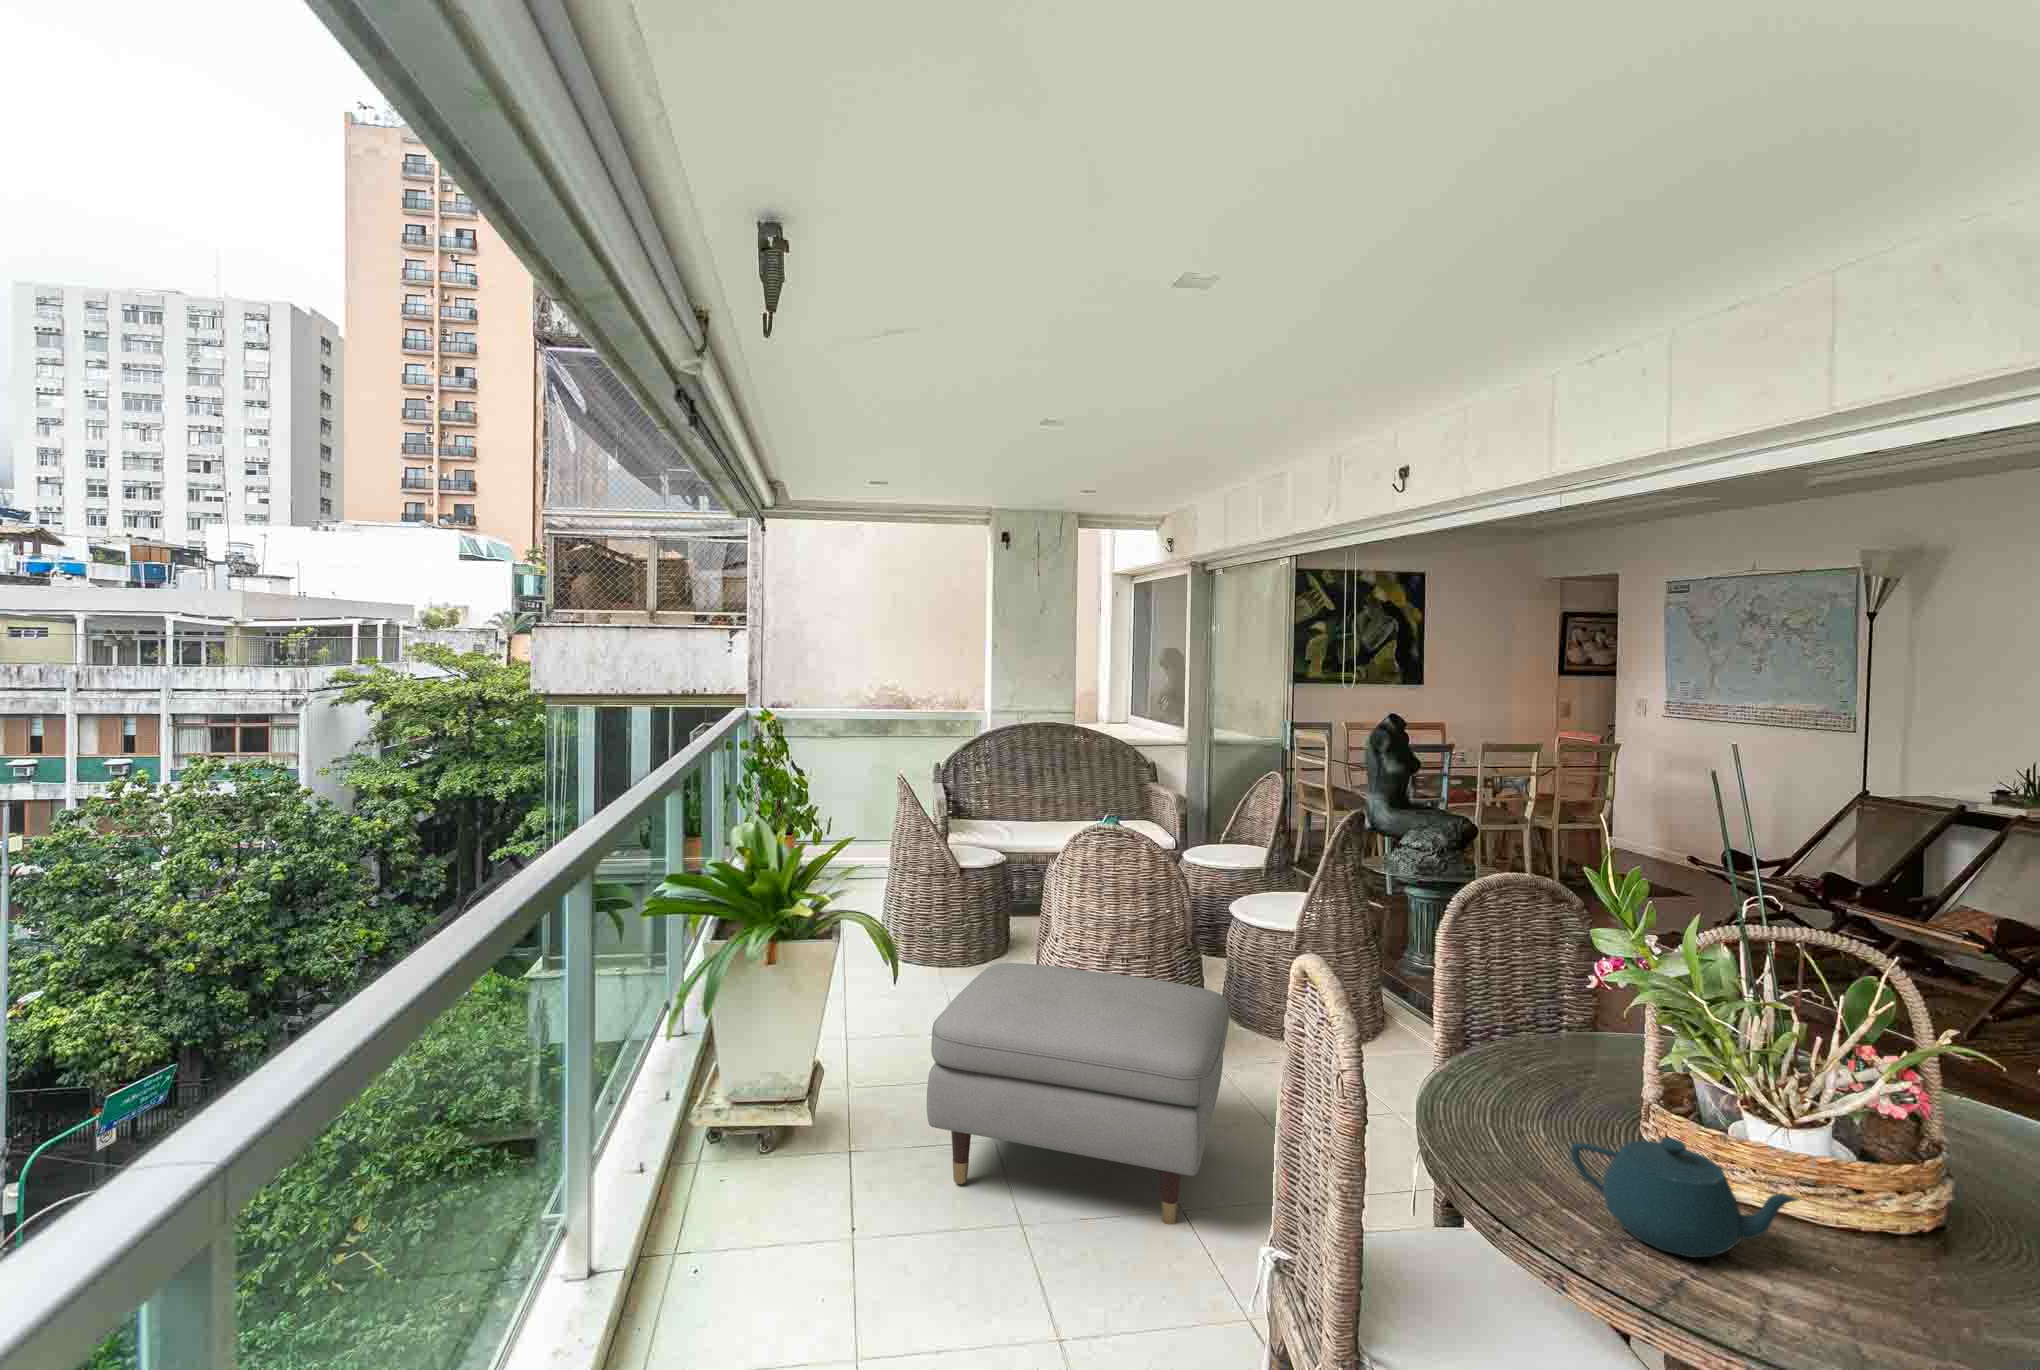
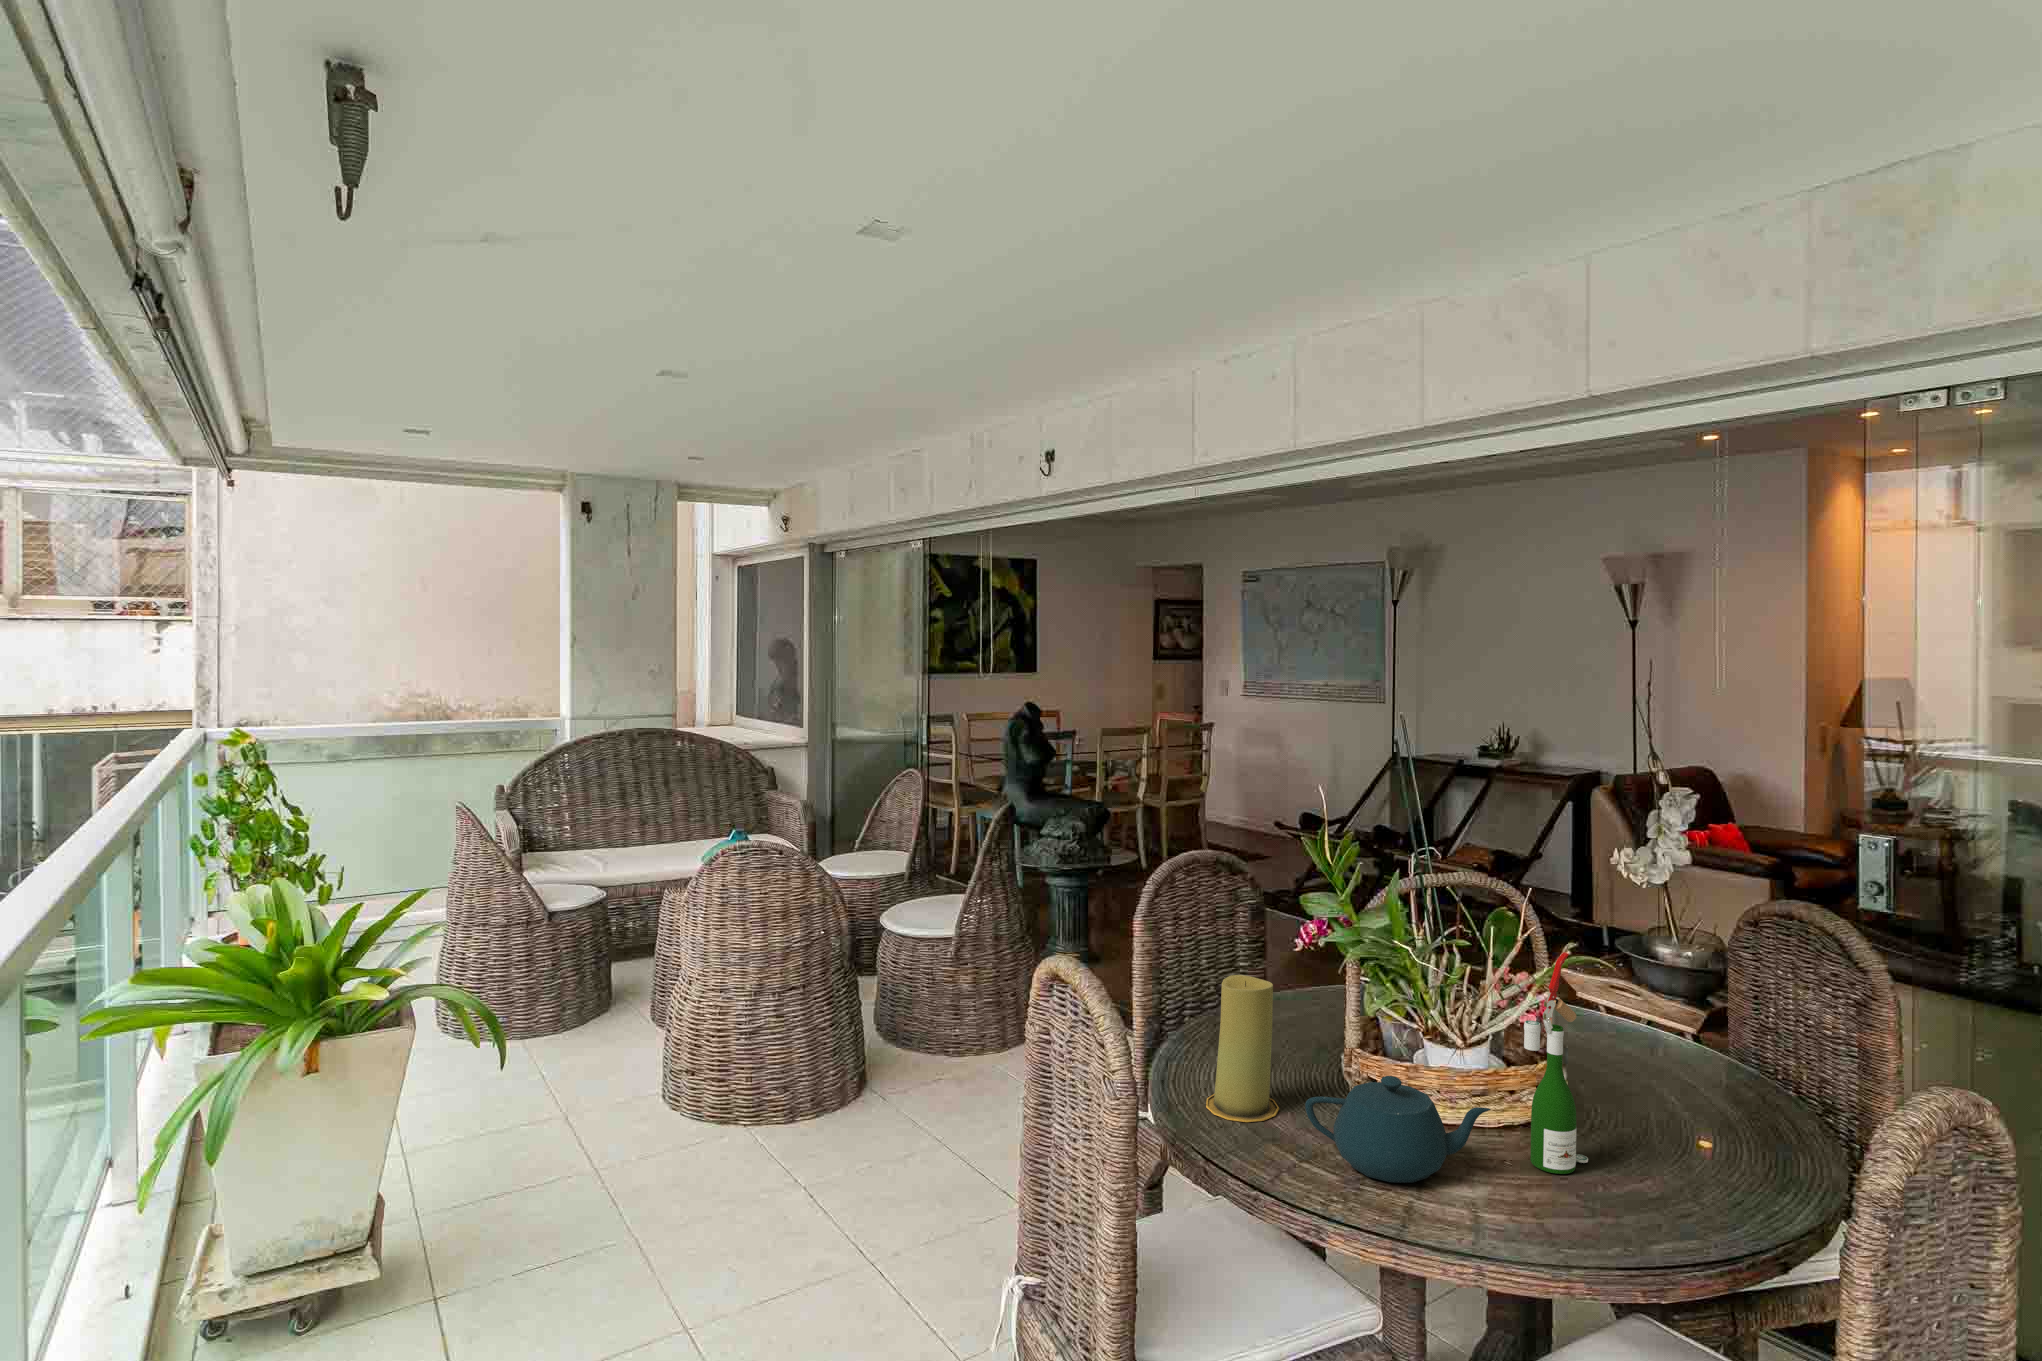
ottoman: present [927,963,1230,1225] -> none [551,1011,909,1302]
candle: none [1474,1004,1557,1157] -> present [1206,975,1279,1122]
wine bottle: none [1859,1040,1951,1298] -> present [1524,952,1588,1174]

